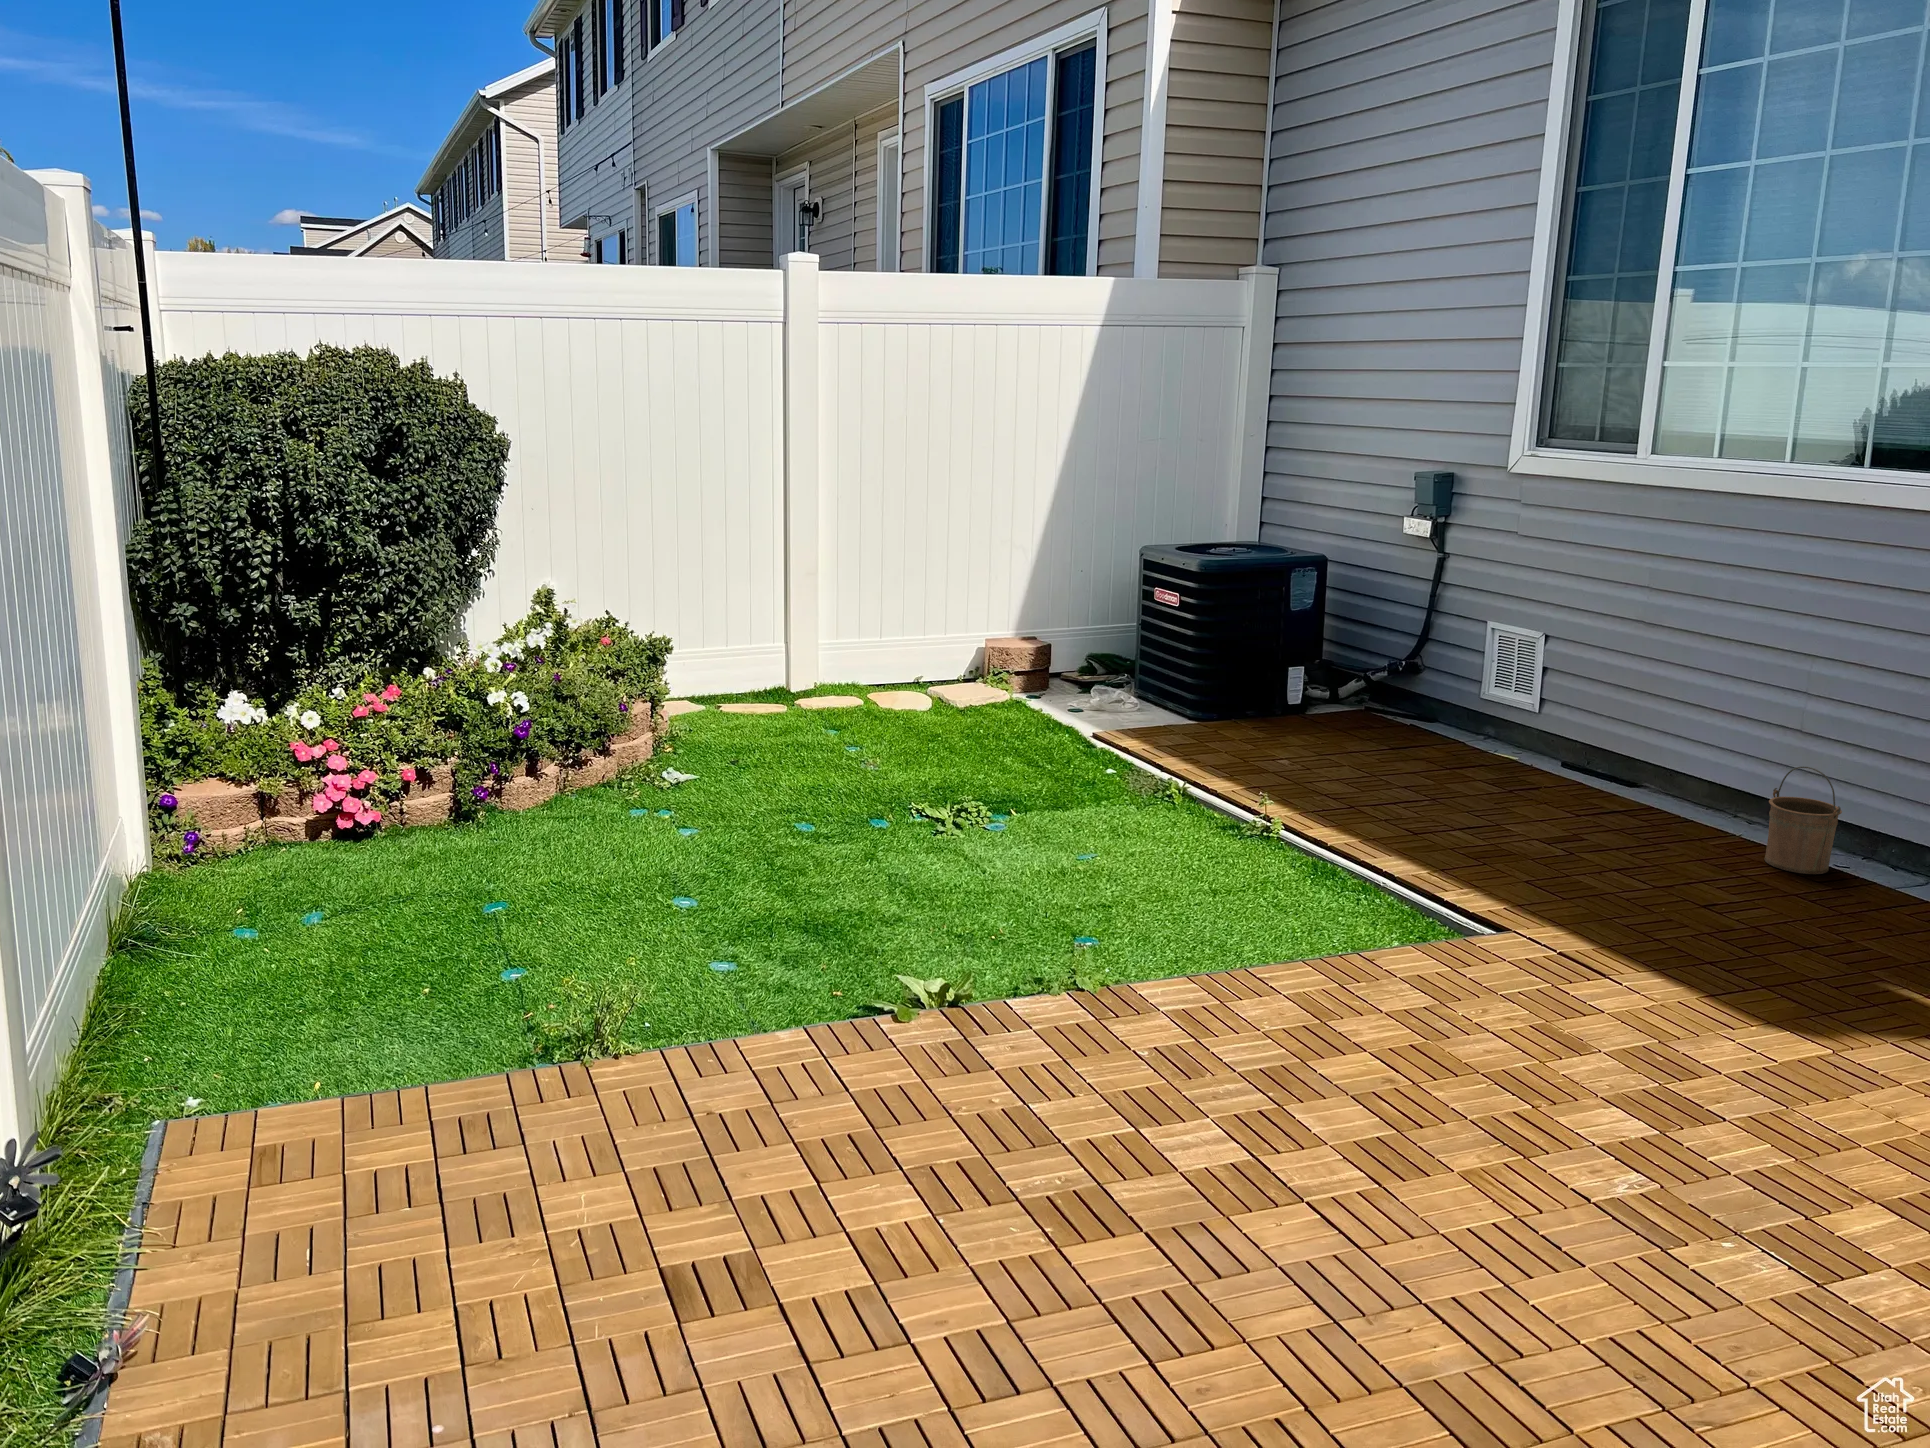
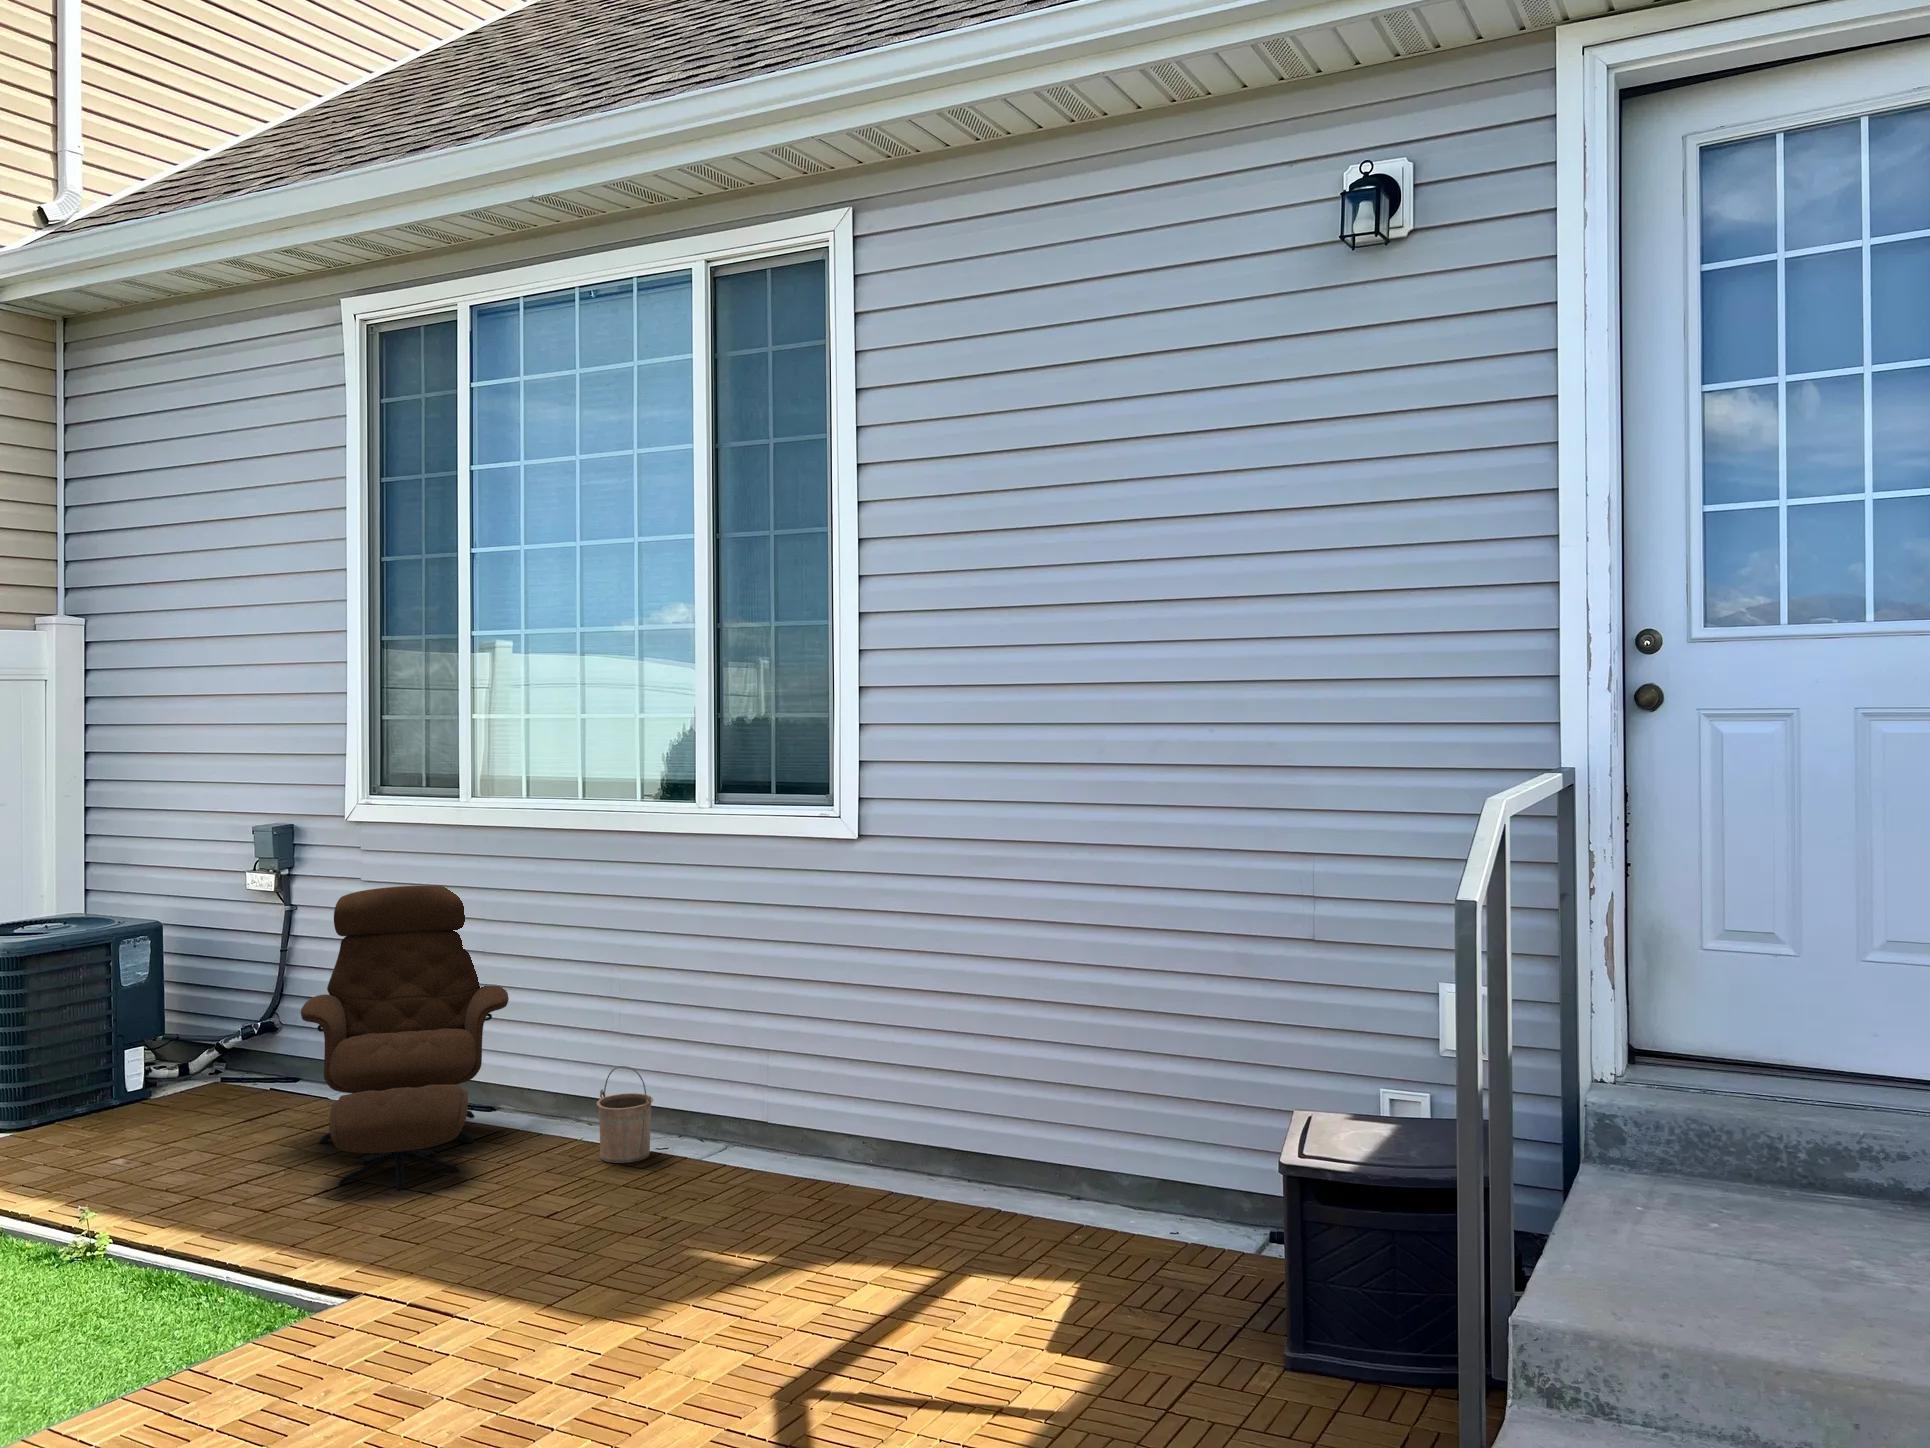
lounge chair: none [1453,542,1669,843] -> present [301,886,509,1190]

